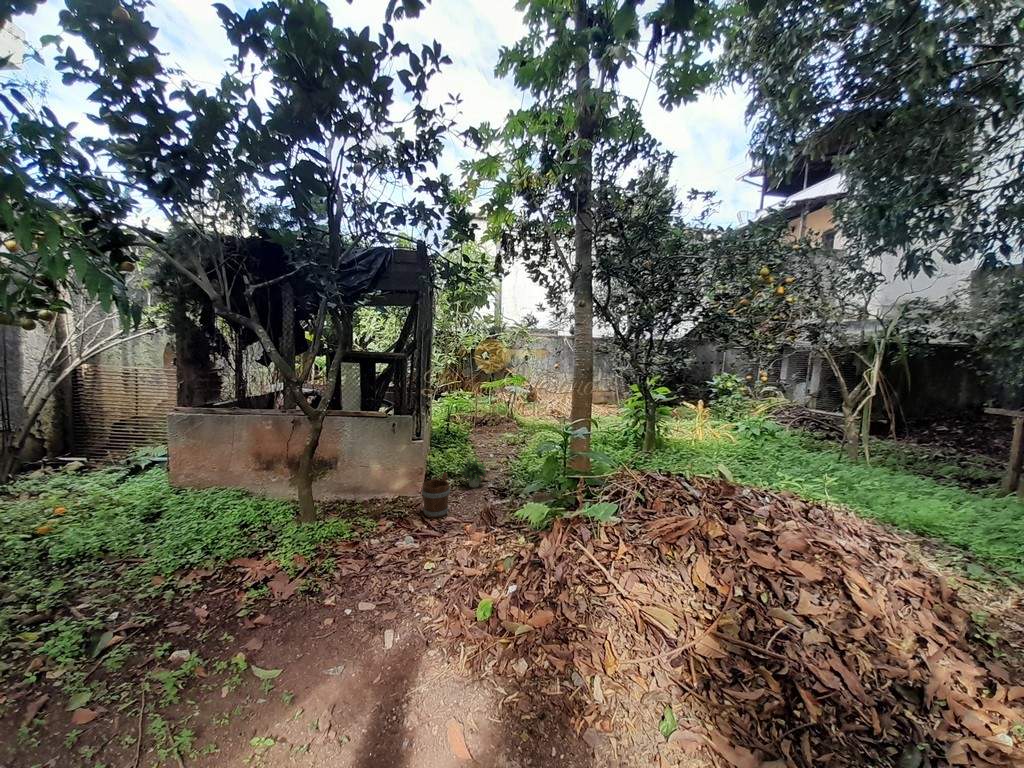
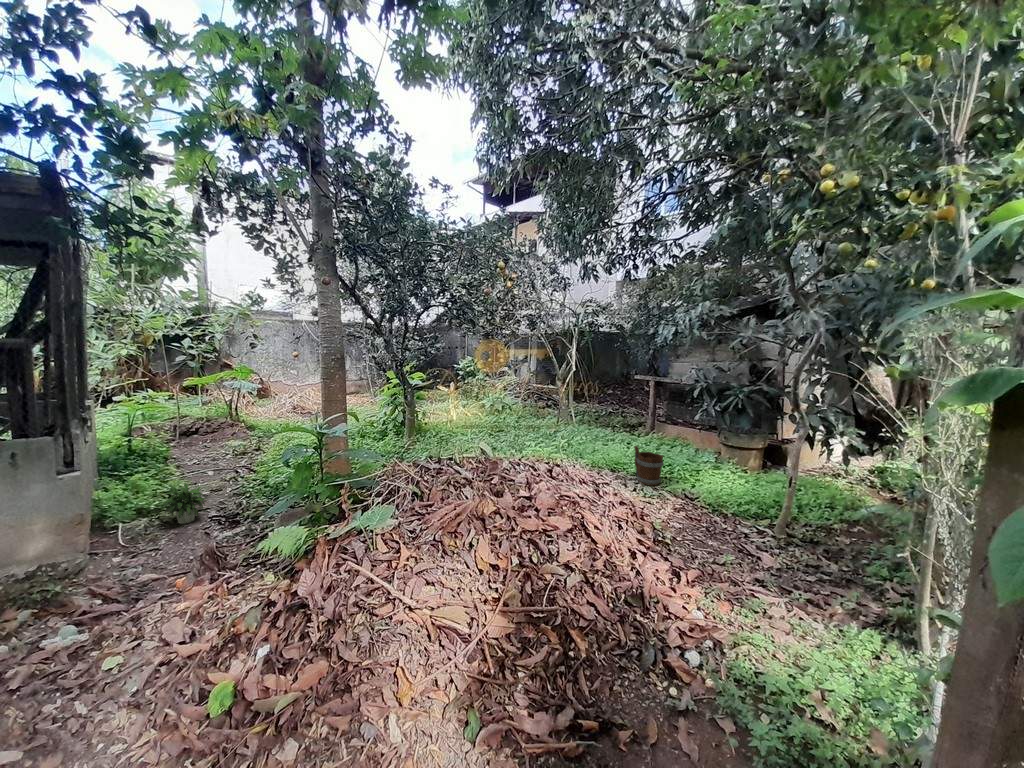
bucket: present [422,472,450,518] -> present [634,446,664,486]

